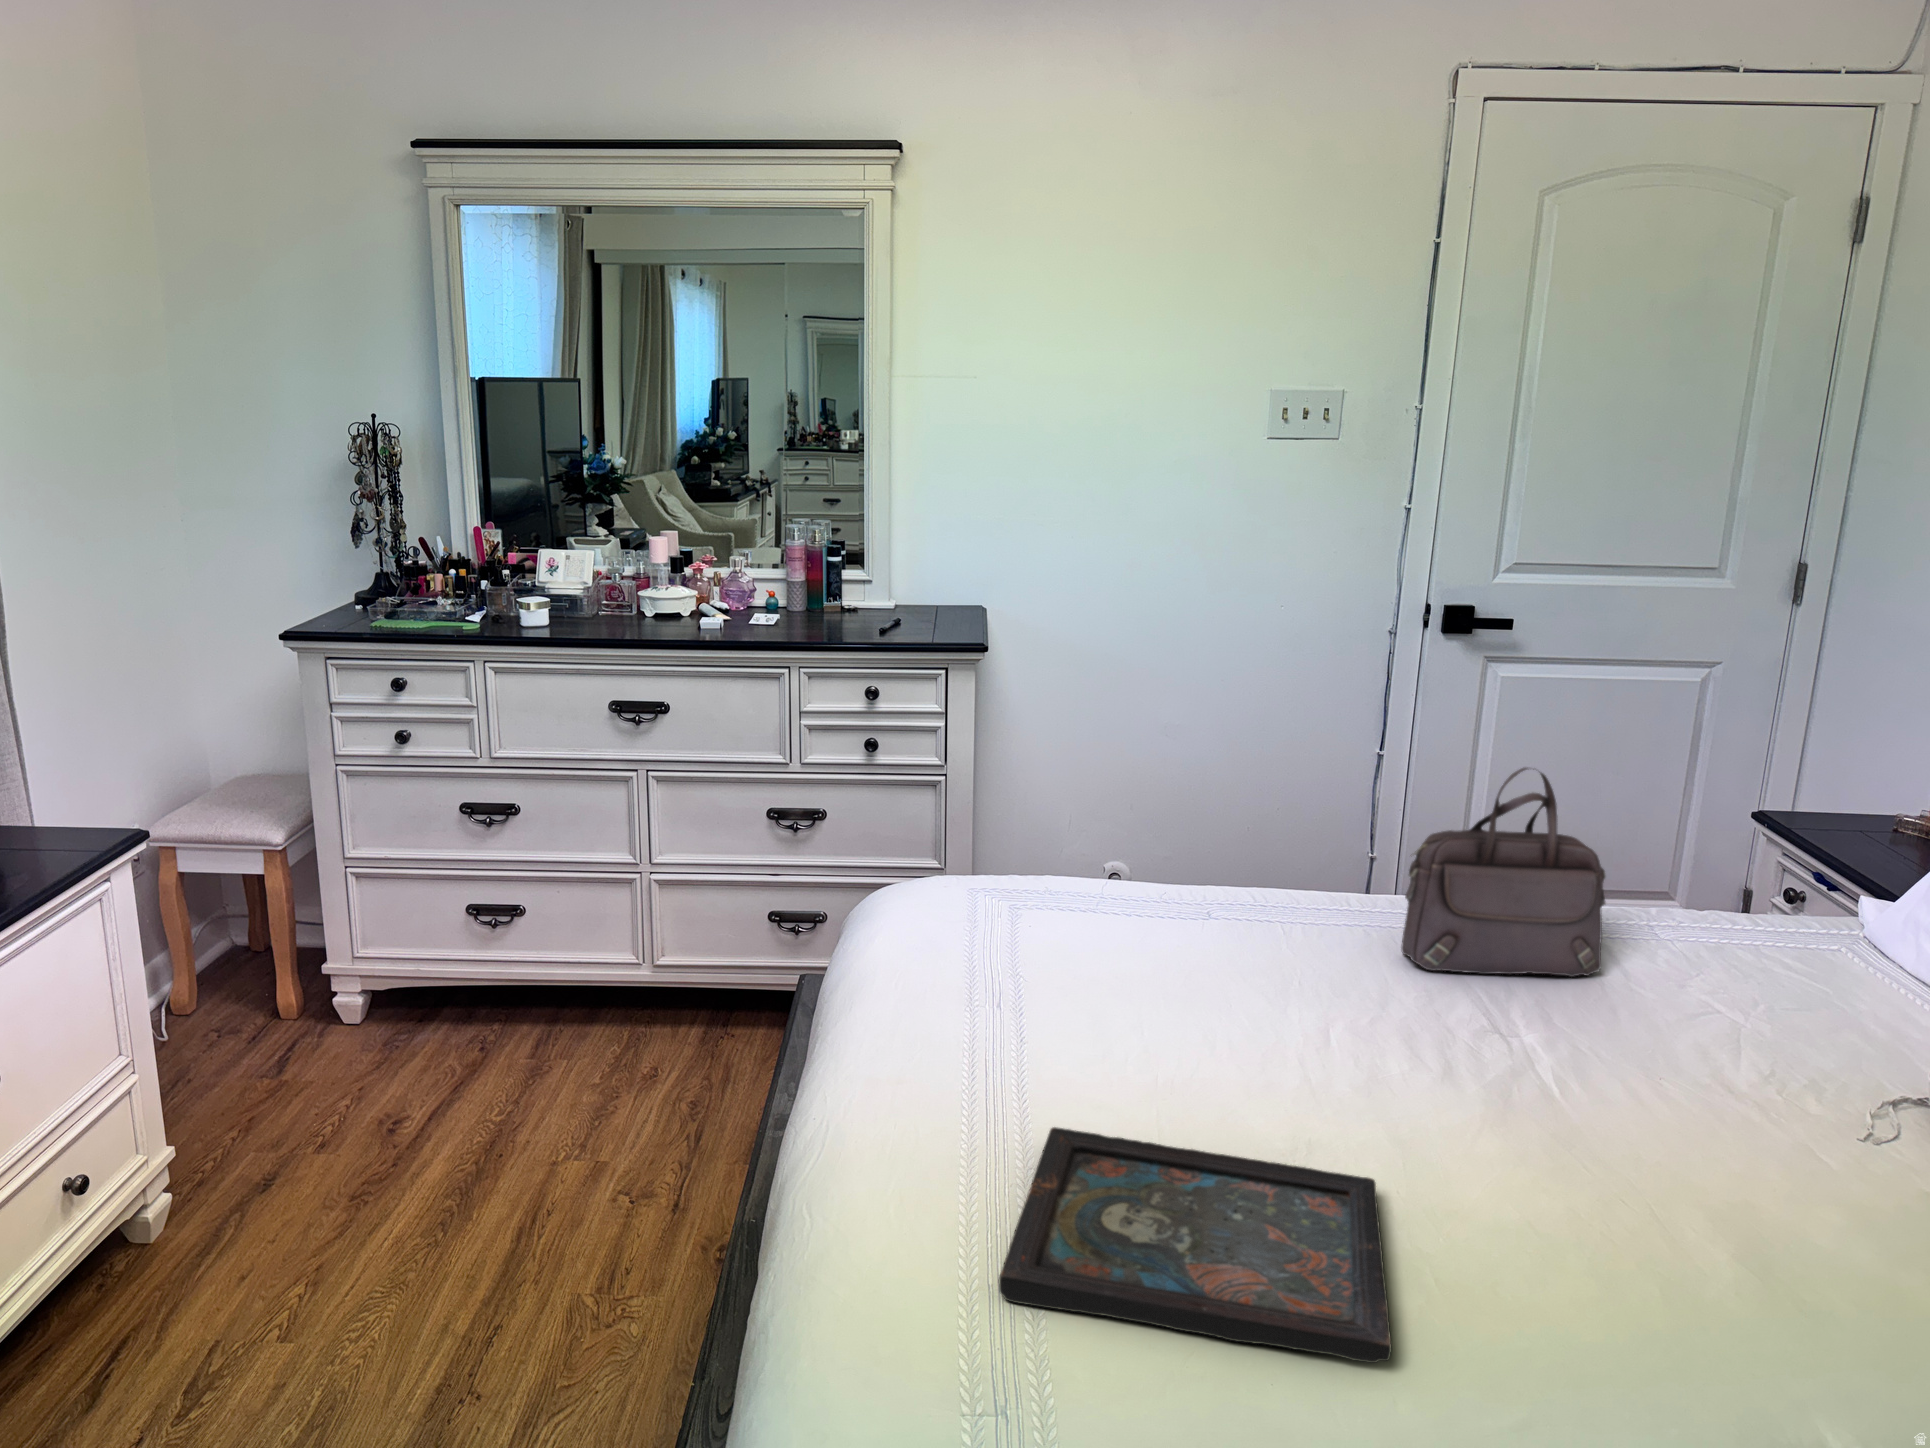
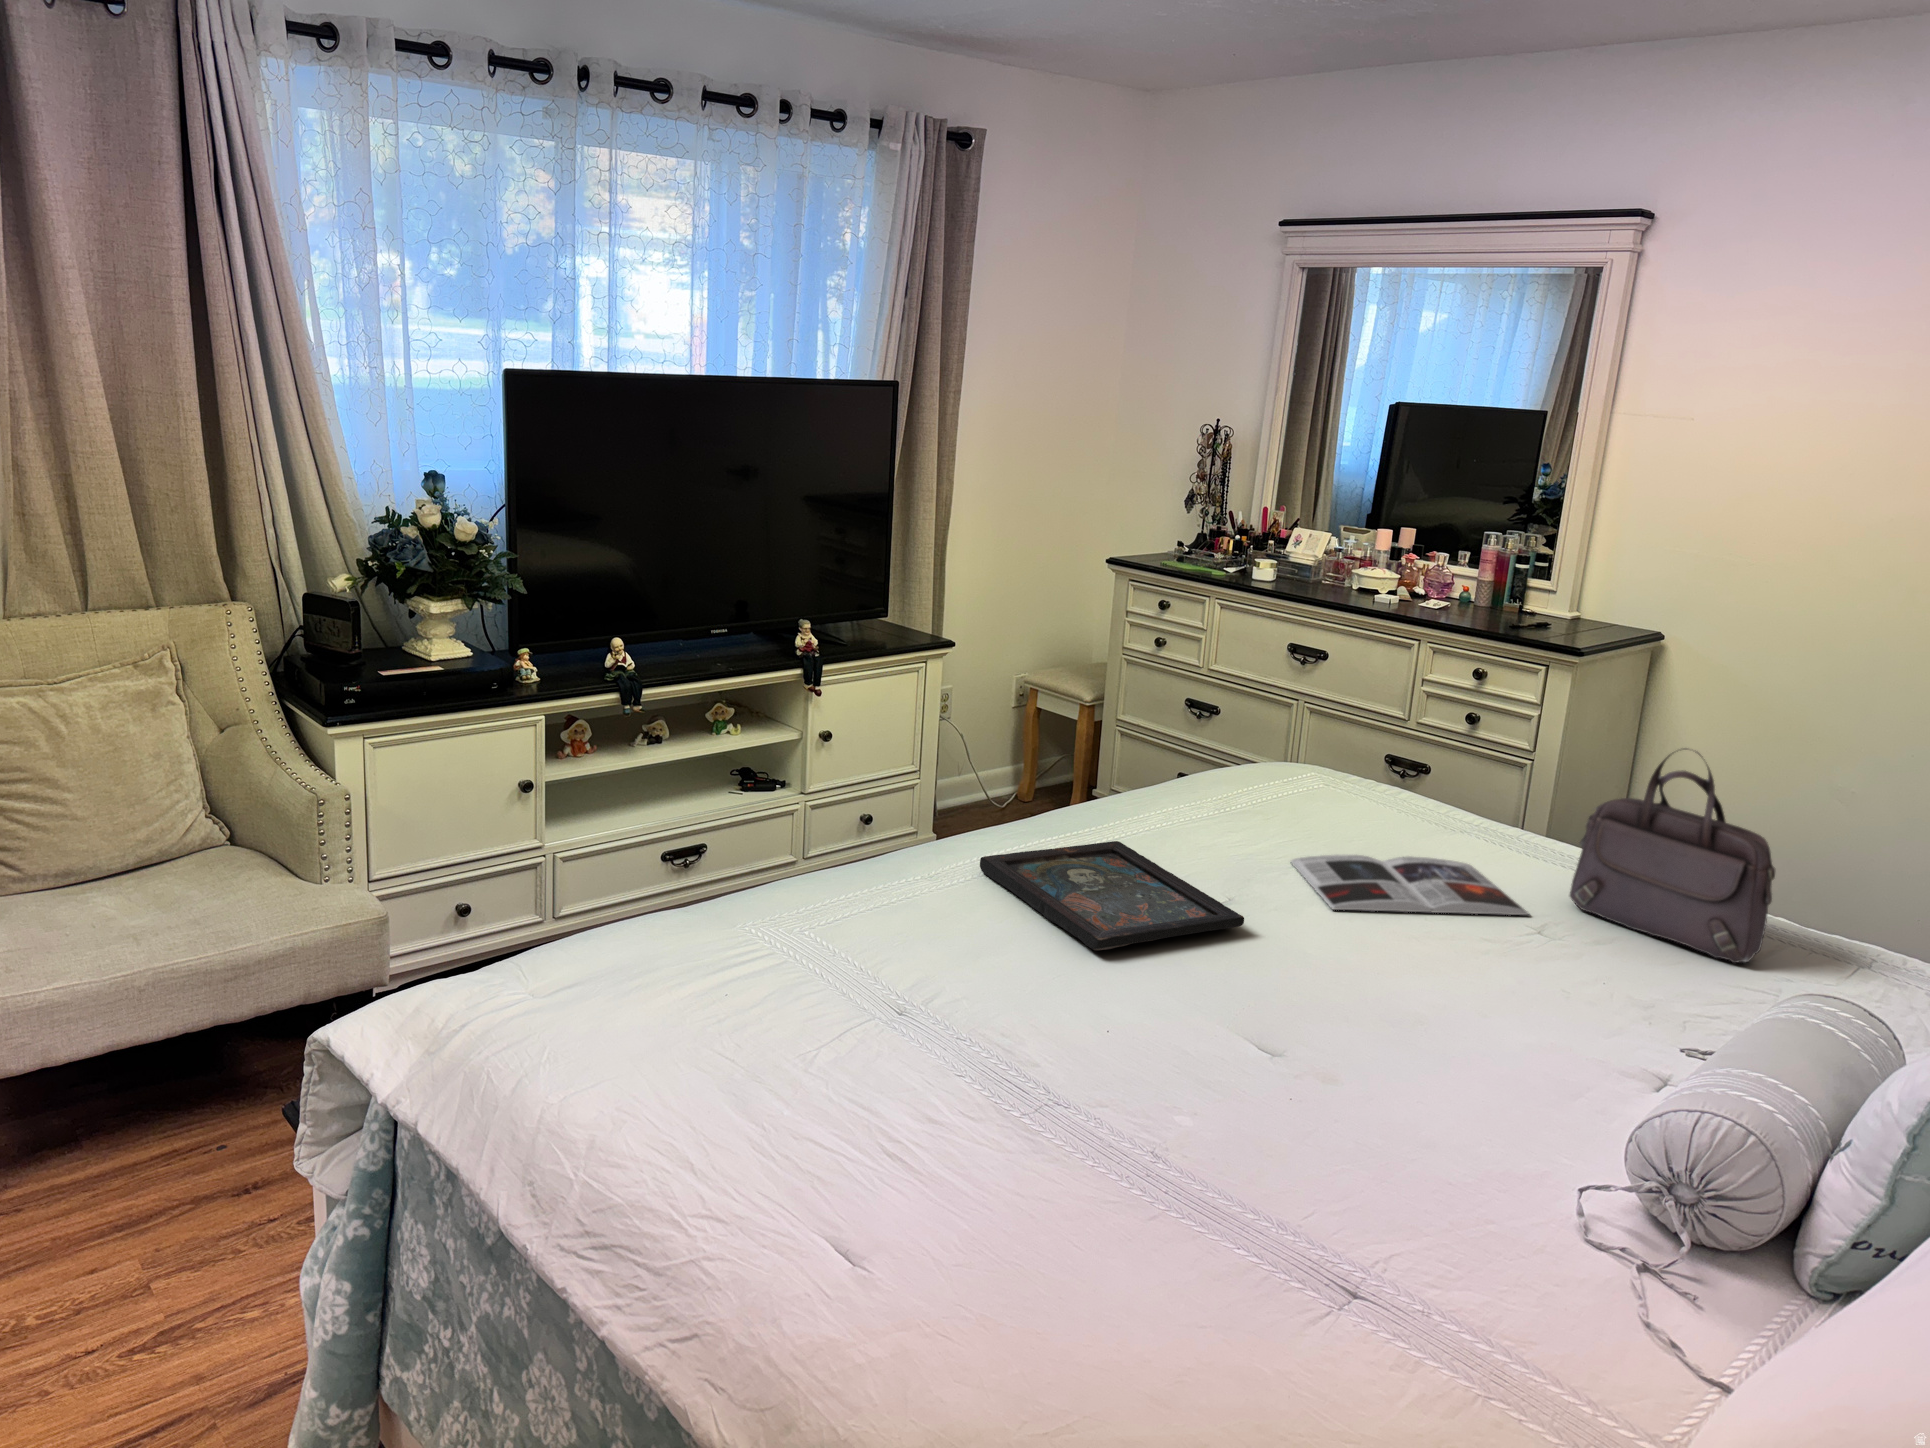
magazine: none [1179,957,1424,1100] -> present [1291,854,1529,915]

